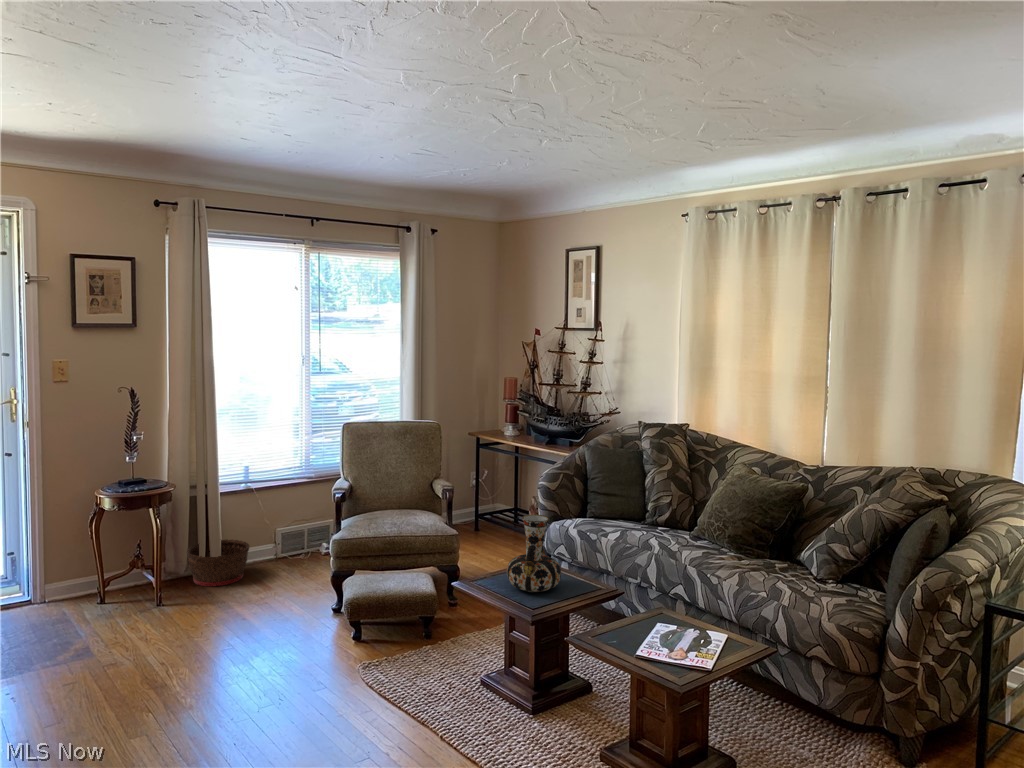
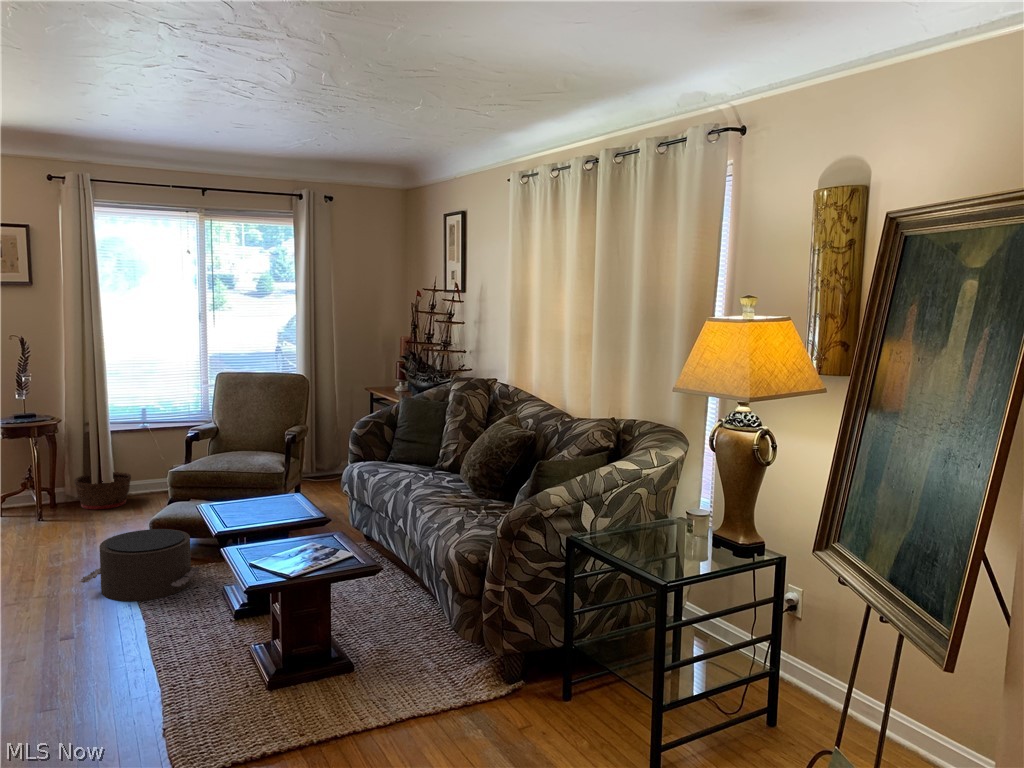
vase: present [507,515,561,592] -> none [226,446,276,513]
pouf: none [332,613,457,708] -> present [80,529,201,601]

